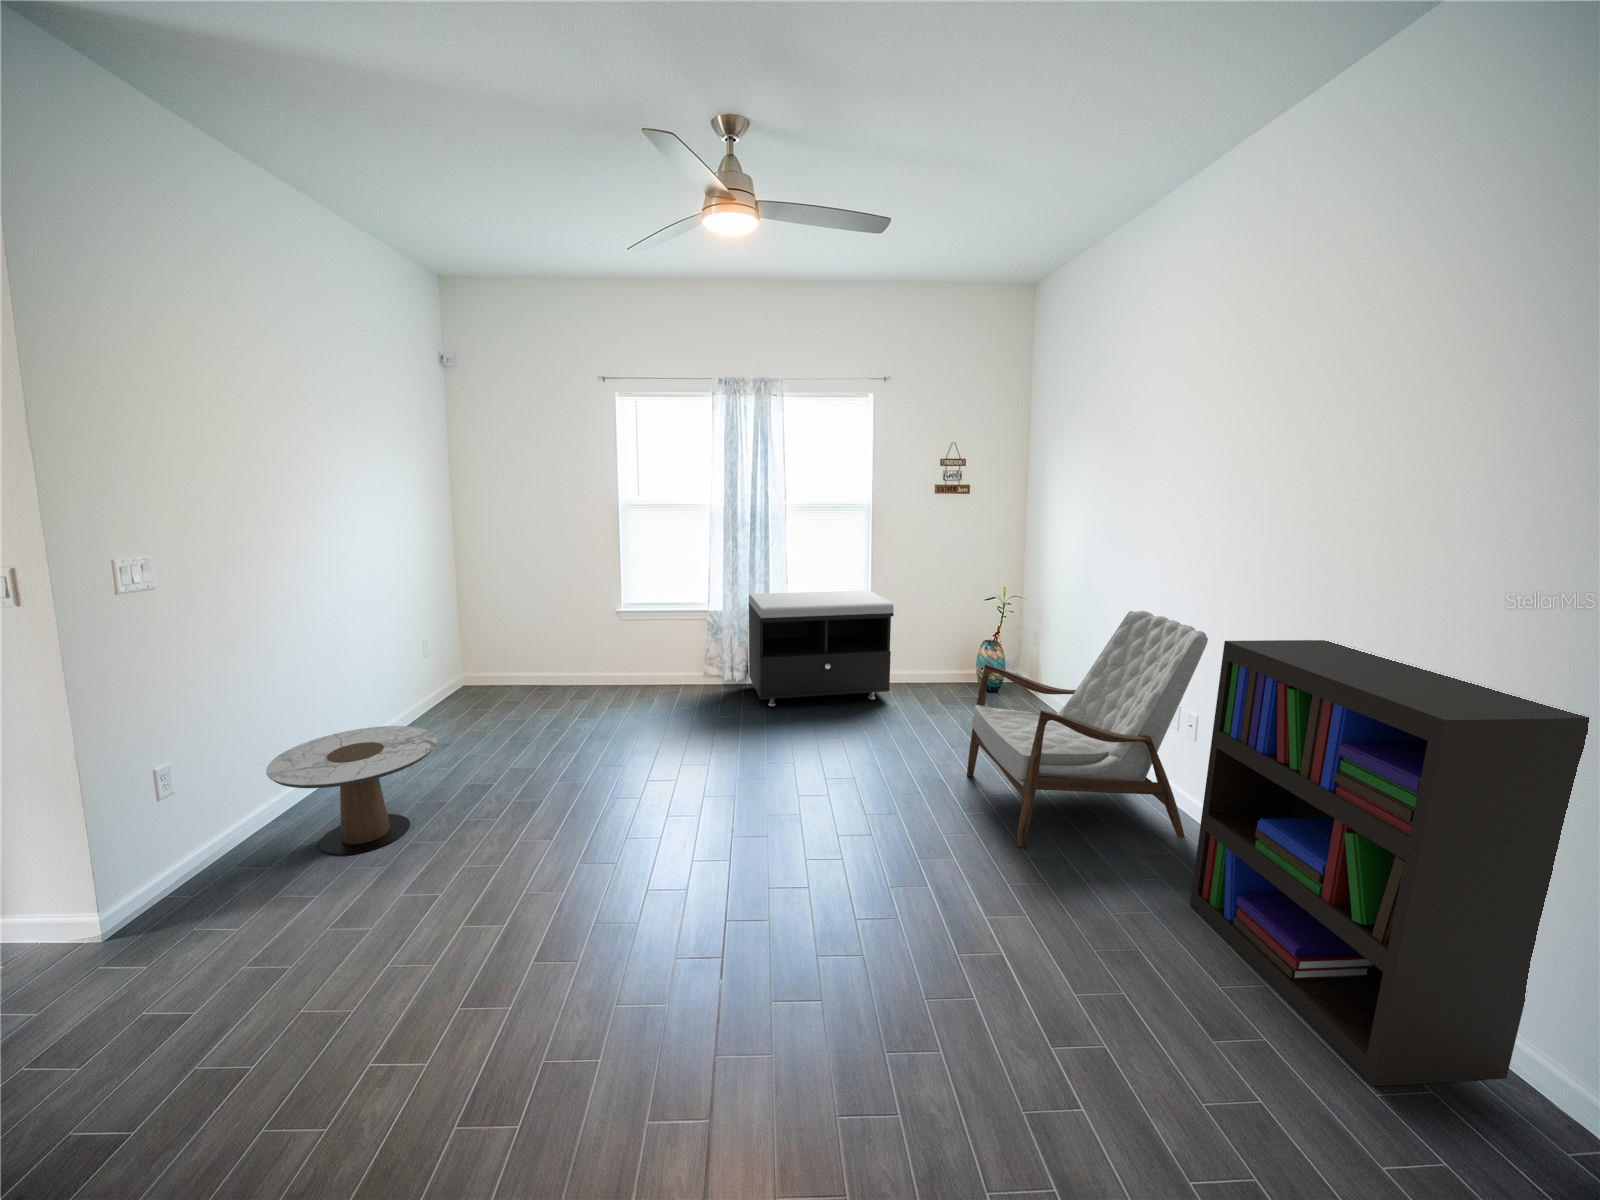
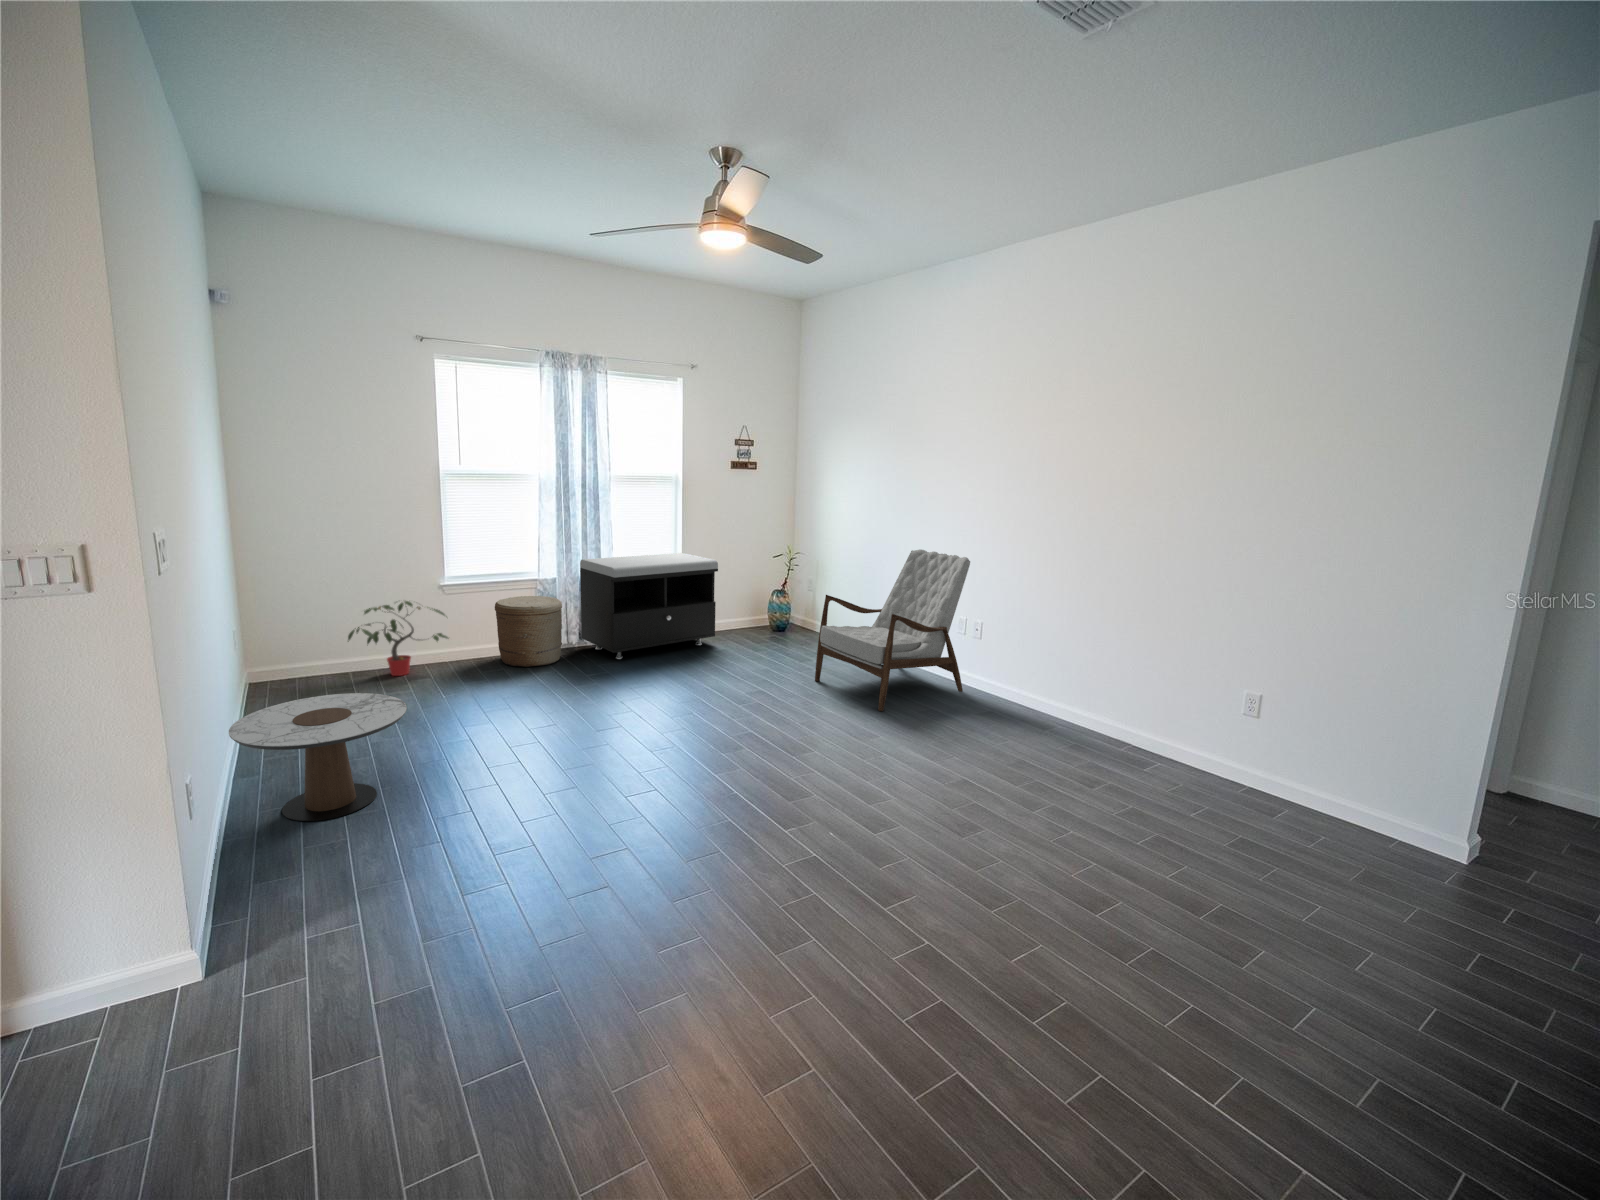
potted plant: none [529,626,619,697] -> present [348,601,449,676]
woven basket: none [656,628,721,703] -> present [495,596,562,667]
bookshelf: present [1190,640,1589,1086] -> none [987,552,1165,765]

